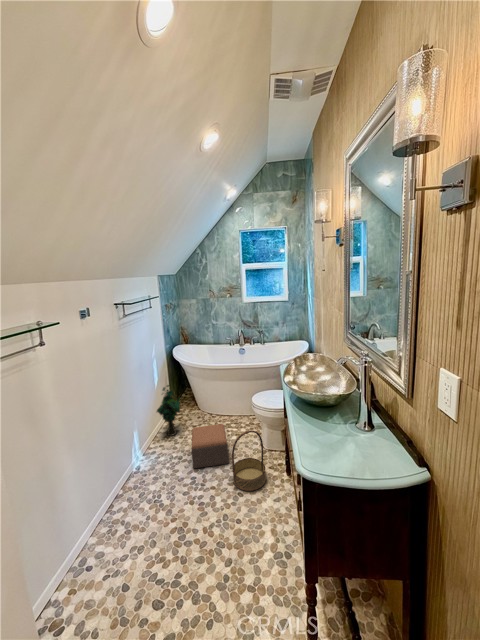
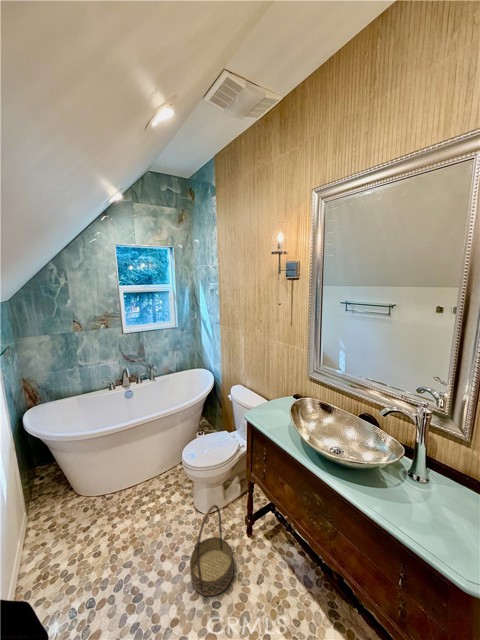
decorative plant: present [157,385,180,436] -> none [16,486,66,572]
footstool: present [192,424,229,468] -> none [102,510,173,608]

